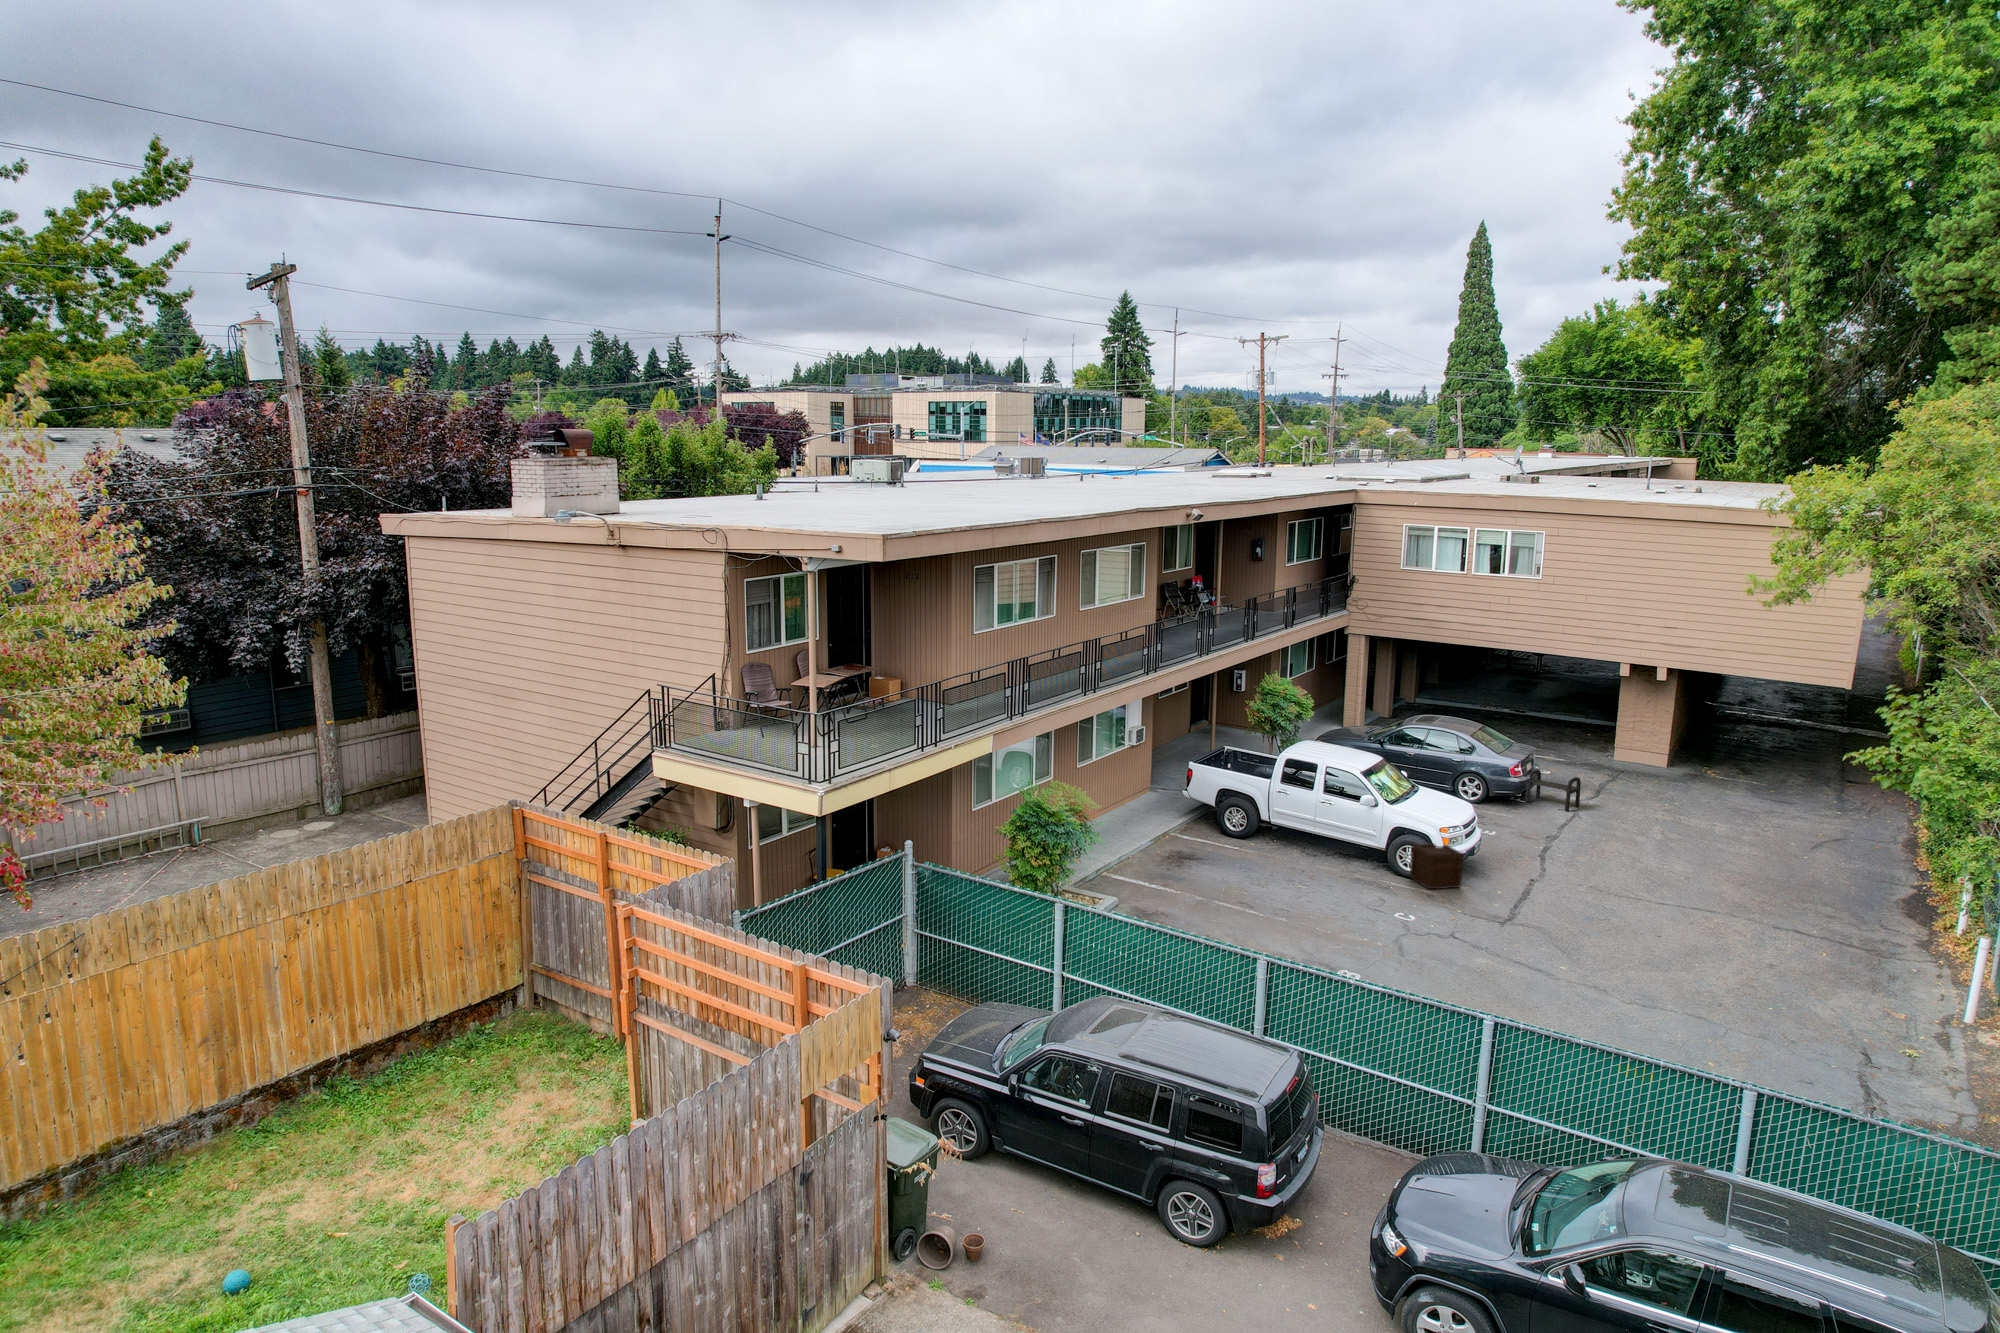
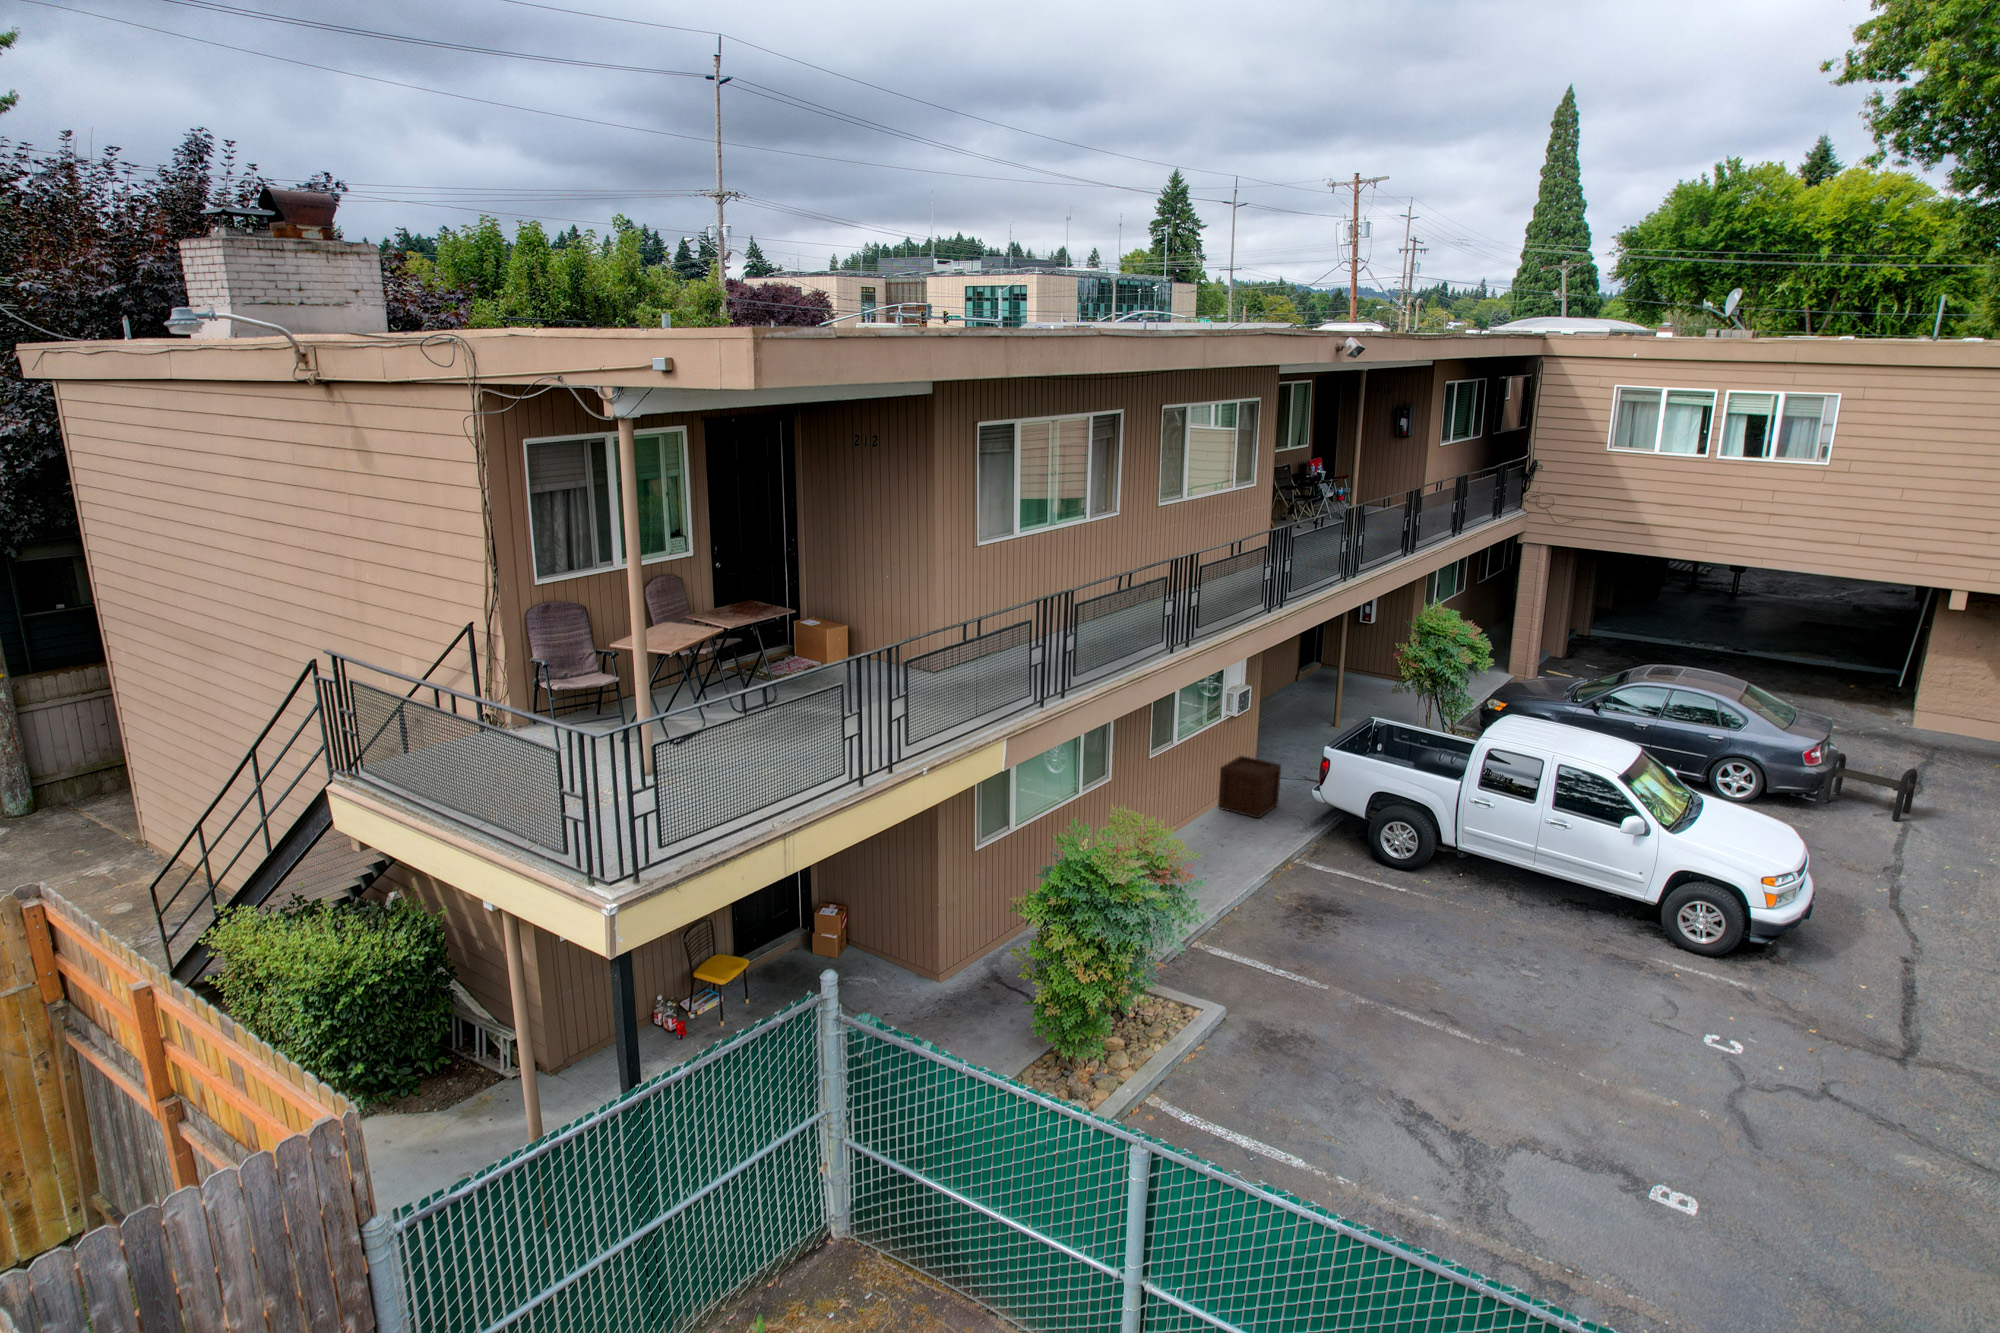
wooden crate: present [1410,843,1463,889] -> present [1218,756,1281,818]

